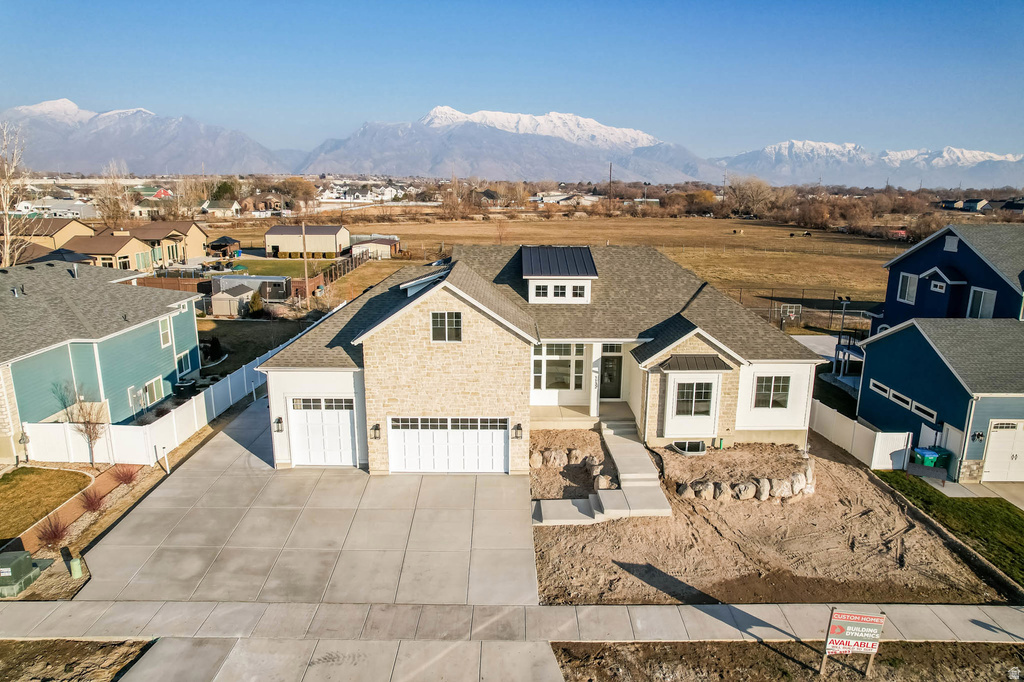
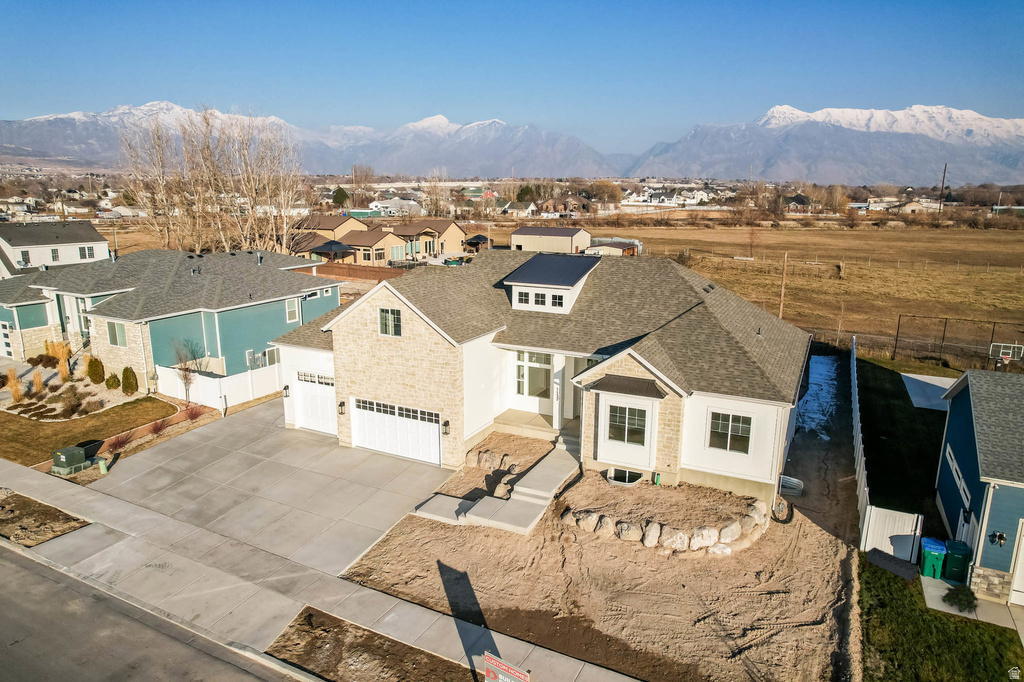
potted plant: none [968,473,994,494] -> present [943,584,978,613]

